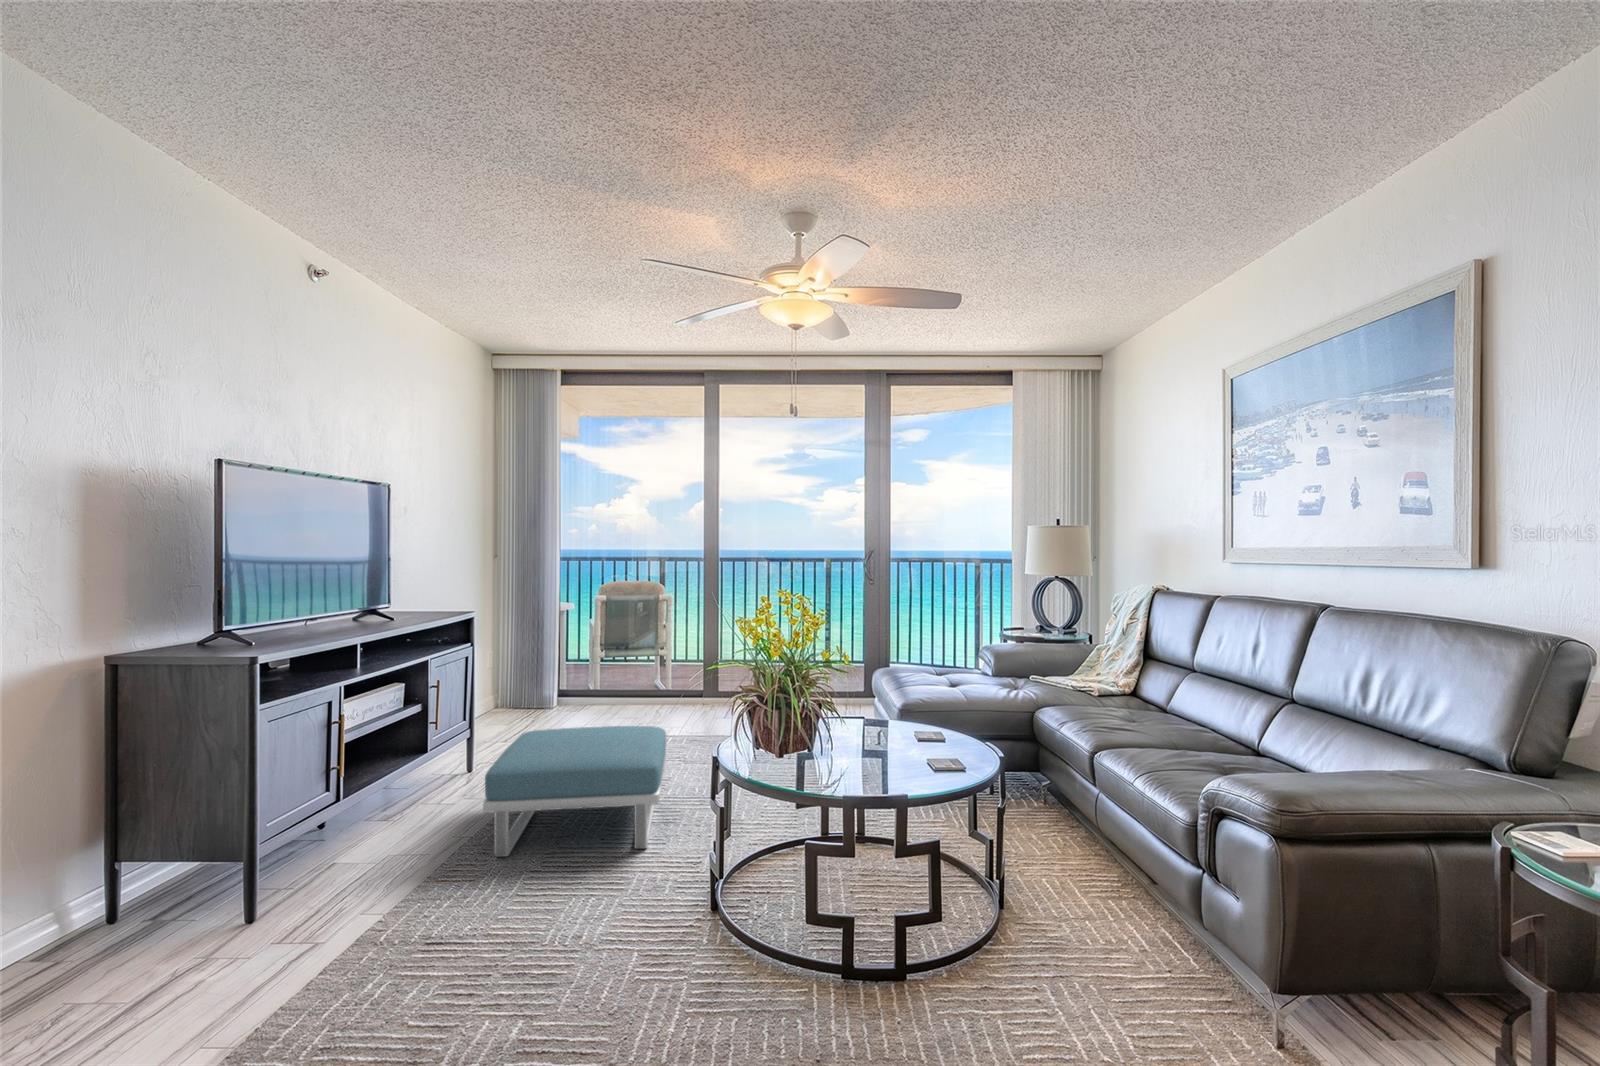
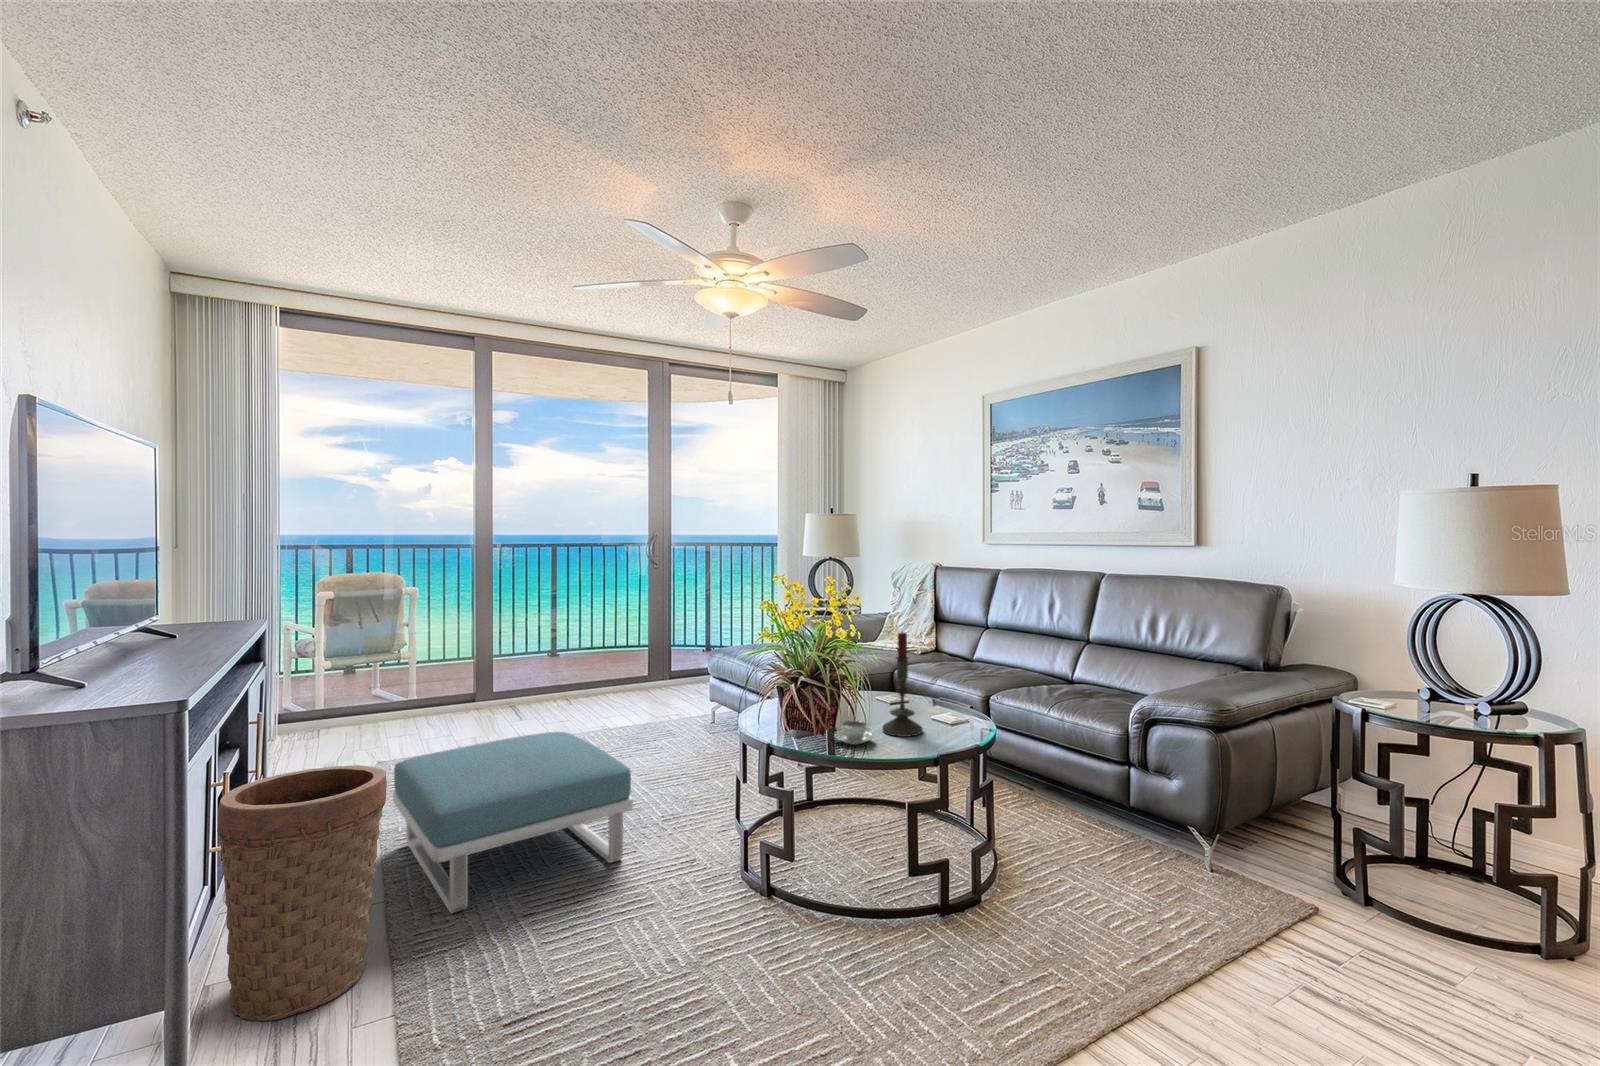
candle: none [854,656,899,777] -> present [882,632,923,737]
basket: none [323,723,441,895] -> present [217,765,387,1021]
coffee cup: none [785,748,827,774] -> present [834,721,874,745]

